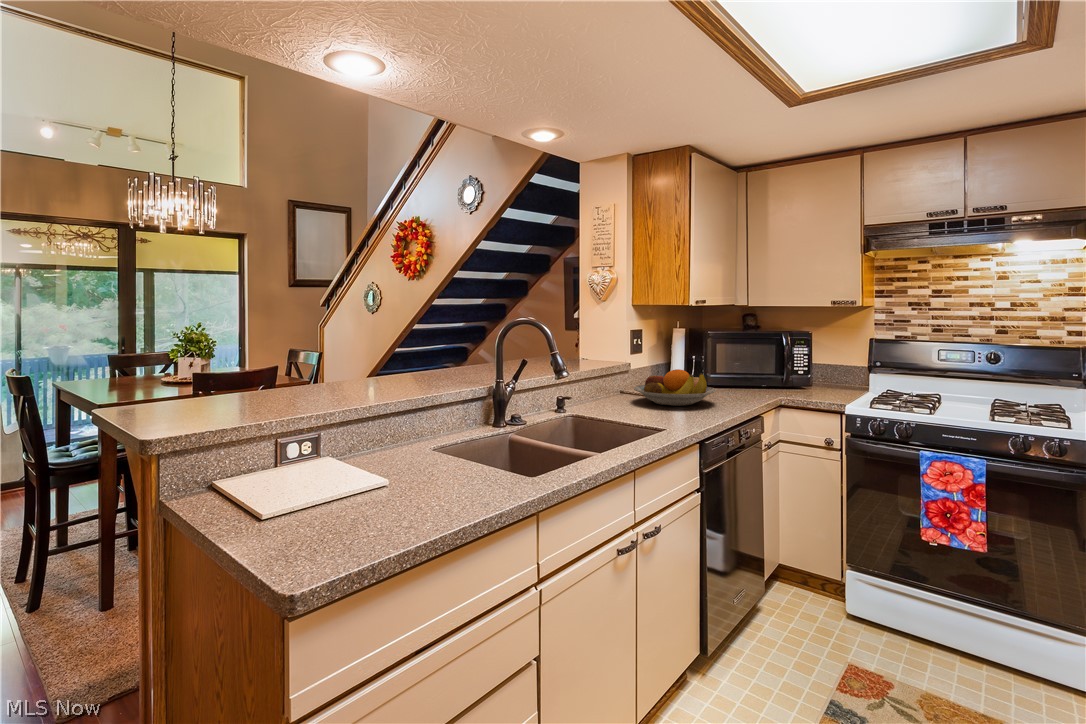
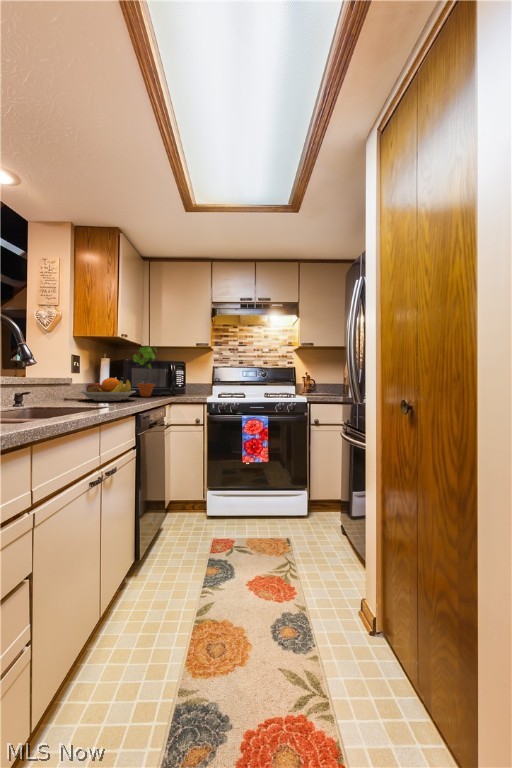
potted plant: none [718,309,758,394] -> present [133,346,157,397]

